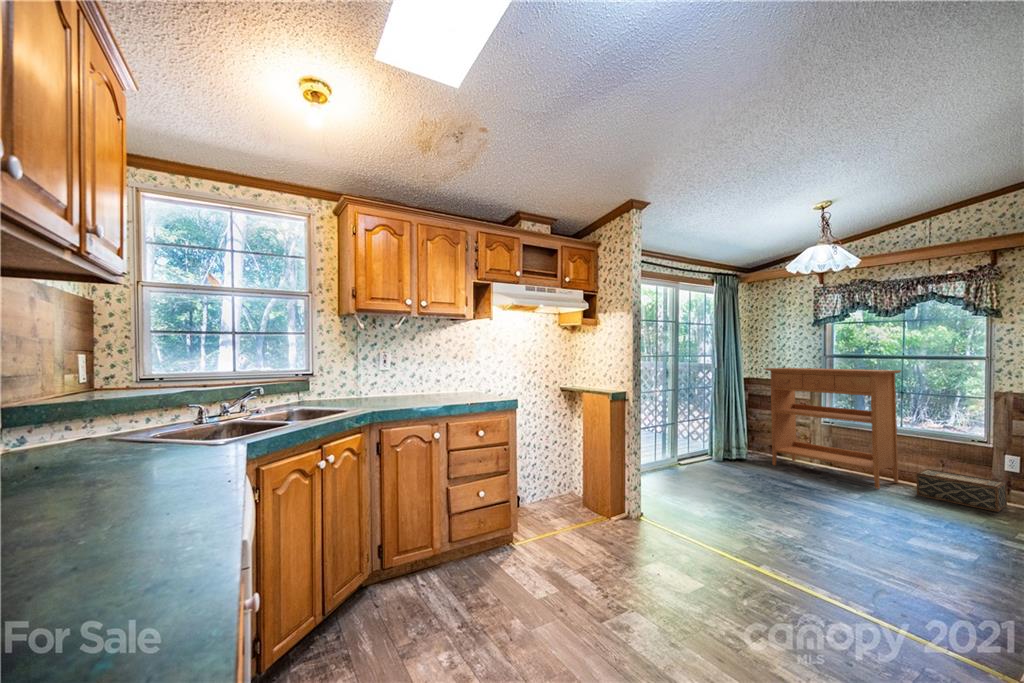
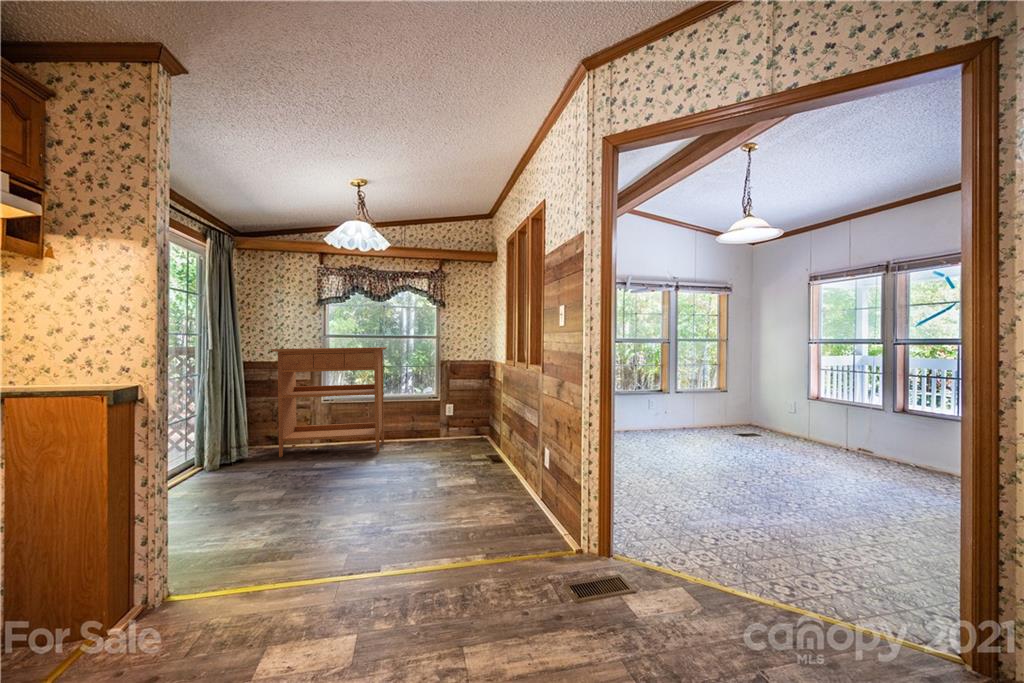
woven basket: present [916,469,1007,512] -> none [402,423,448,449]

